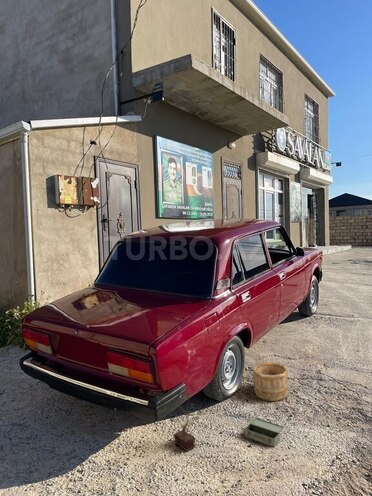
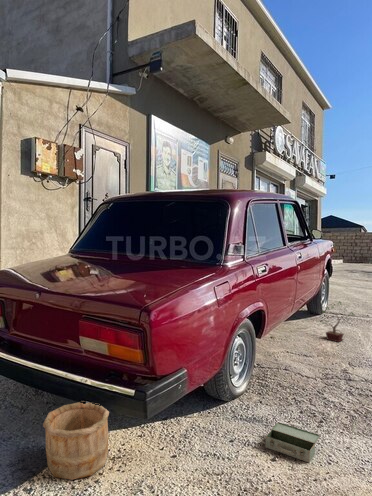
wooden bucket: present [252,362,288,401] -> present [43,402,109,480]
potted plant: present [171,393,202,451] -> present [322,302,354,342]

